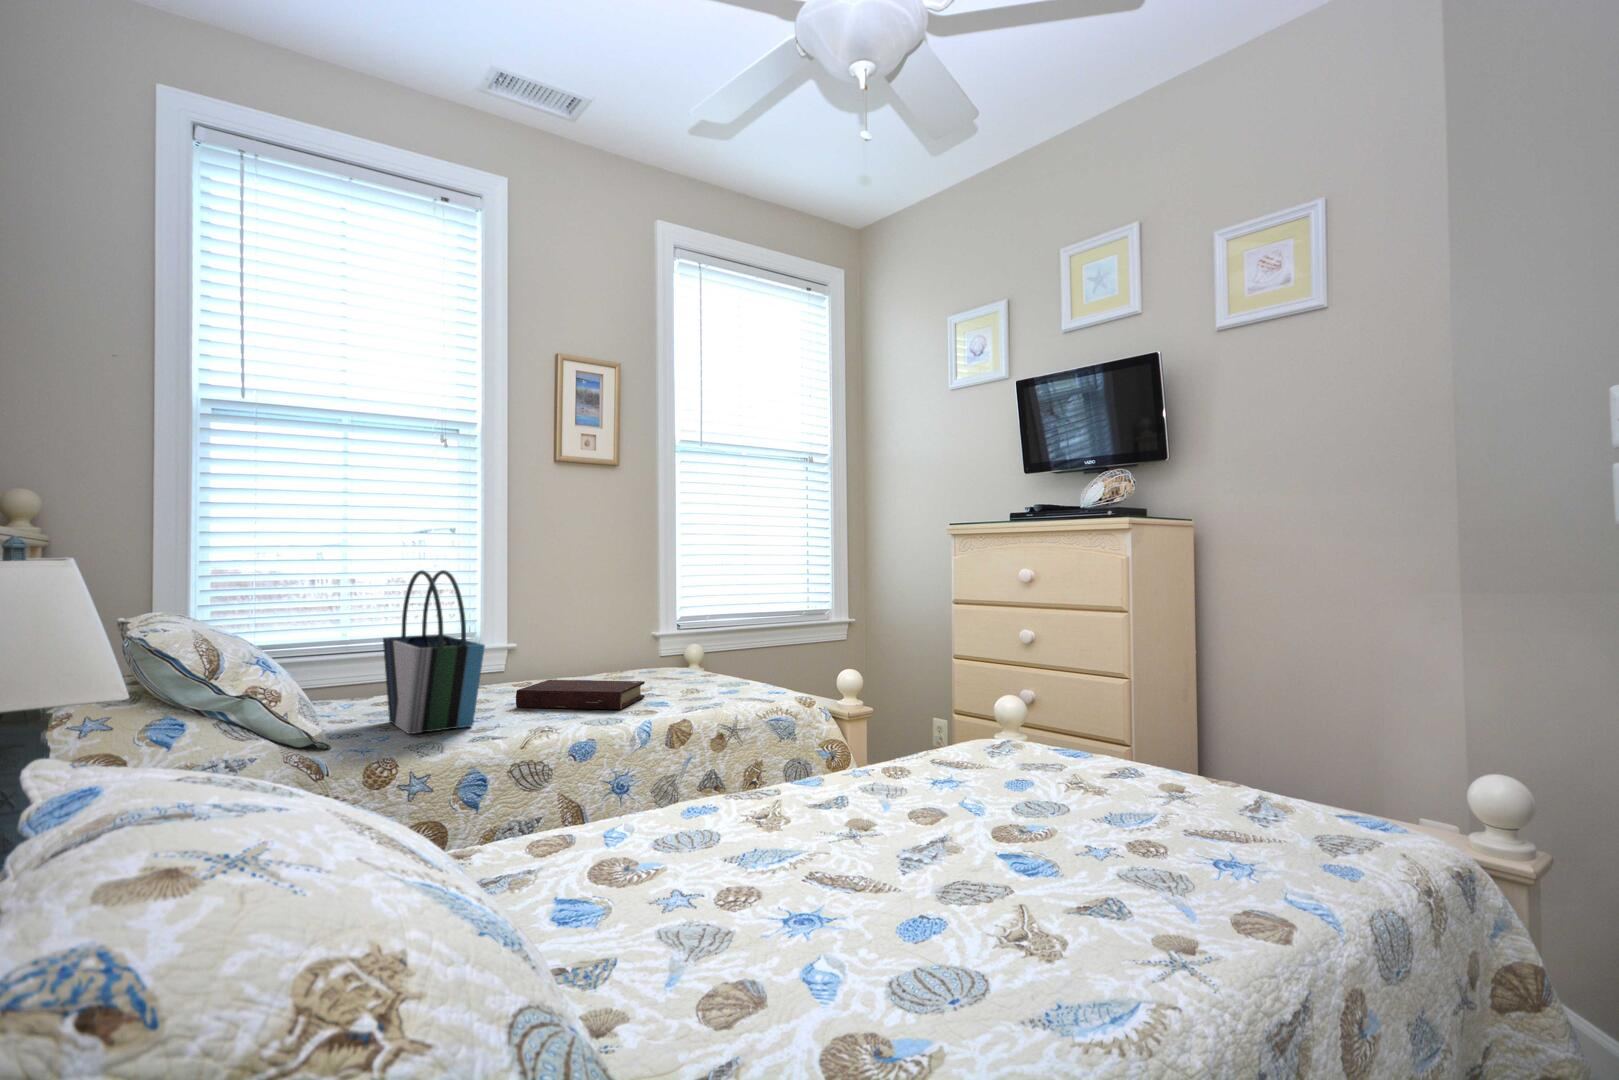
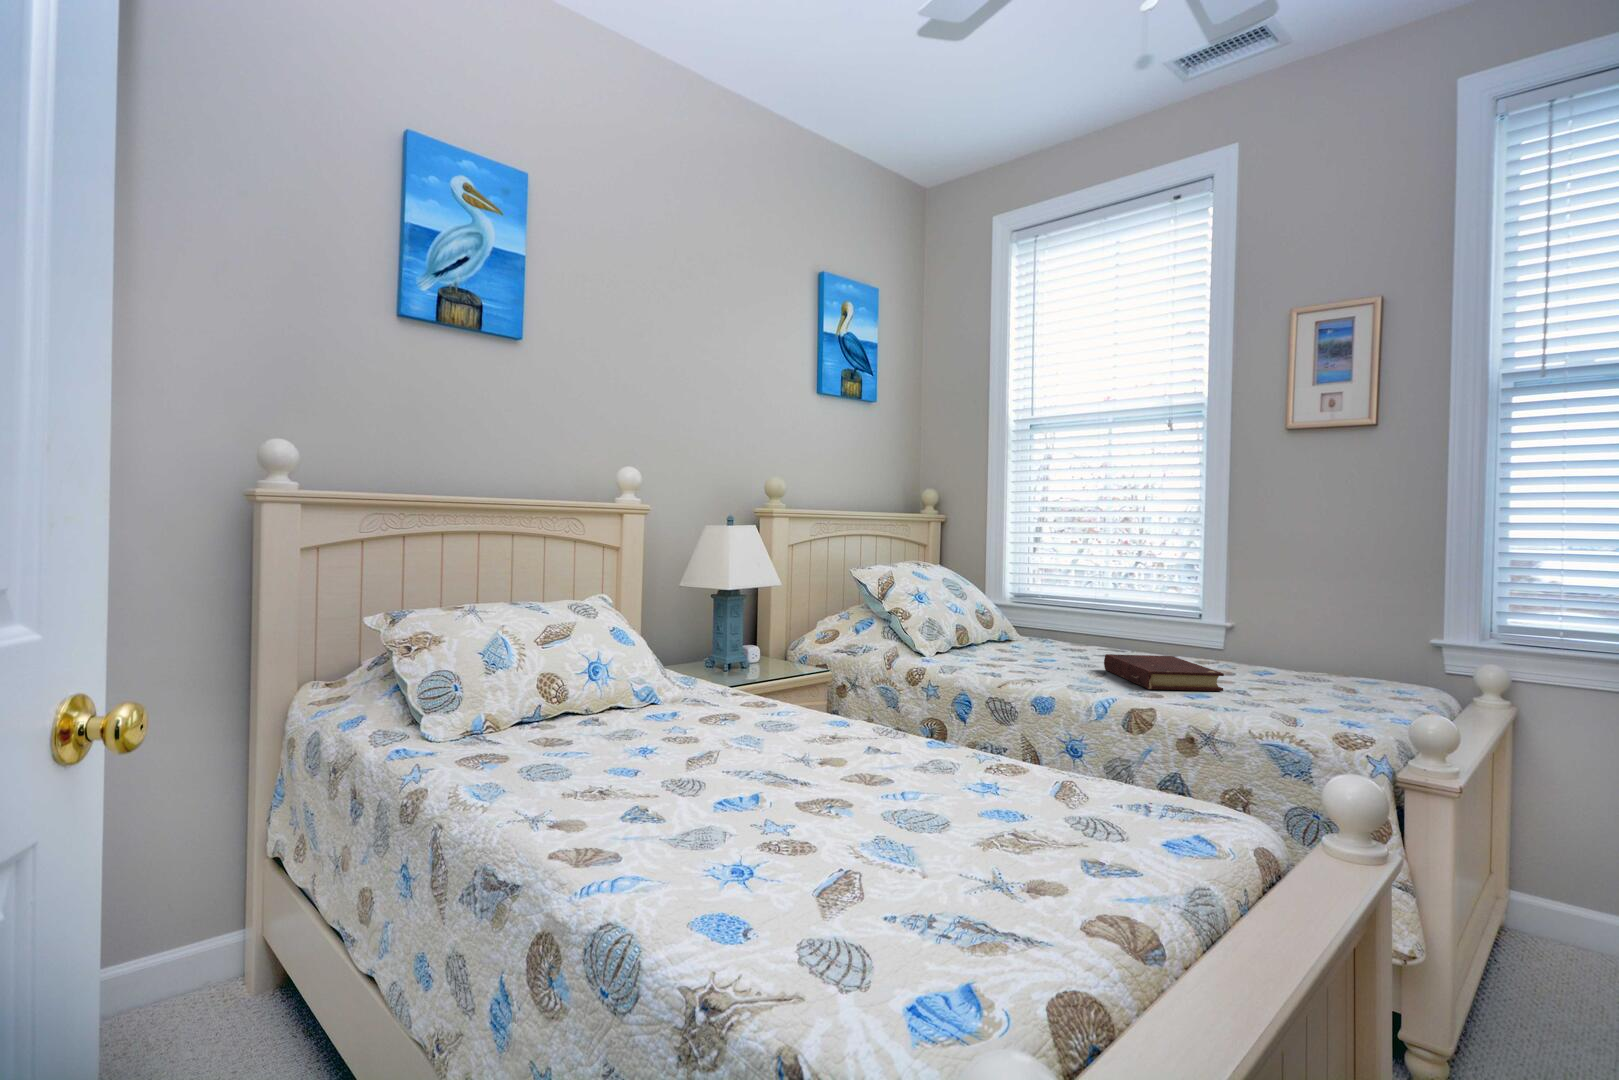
tote bag: present [383,570,485,734] -> none [968,541,1065,669]

